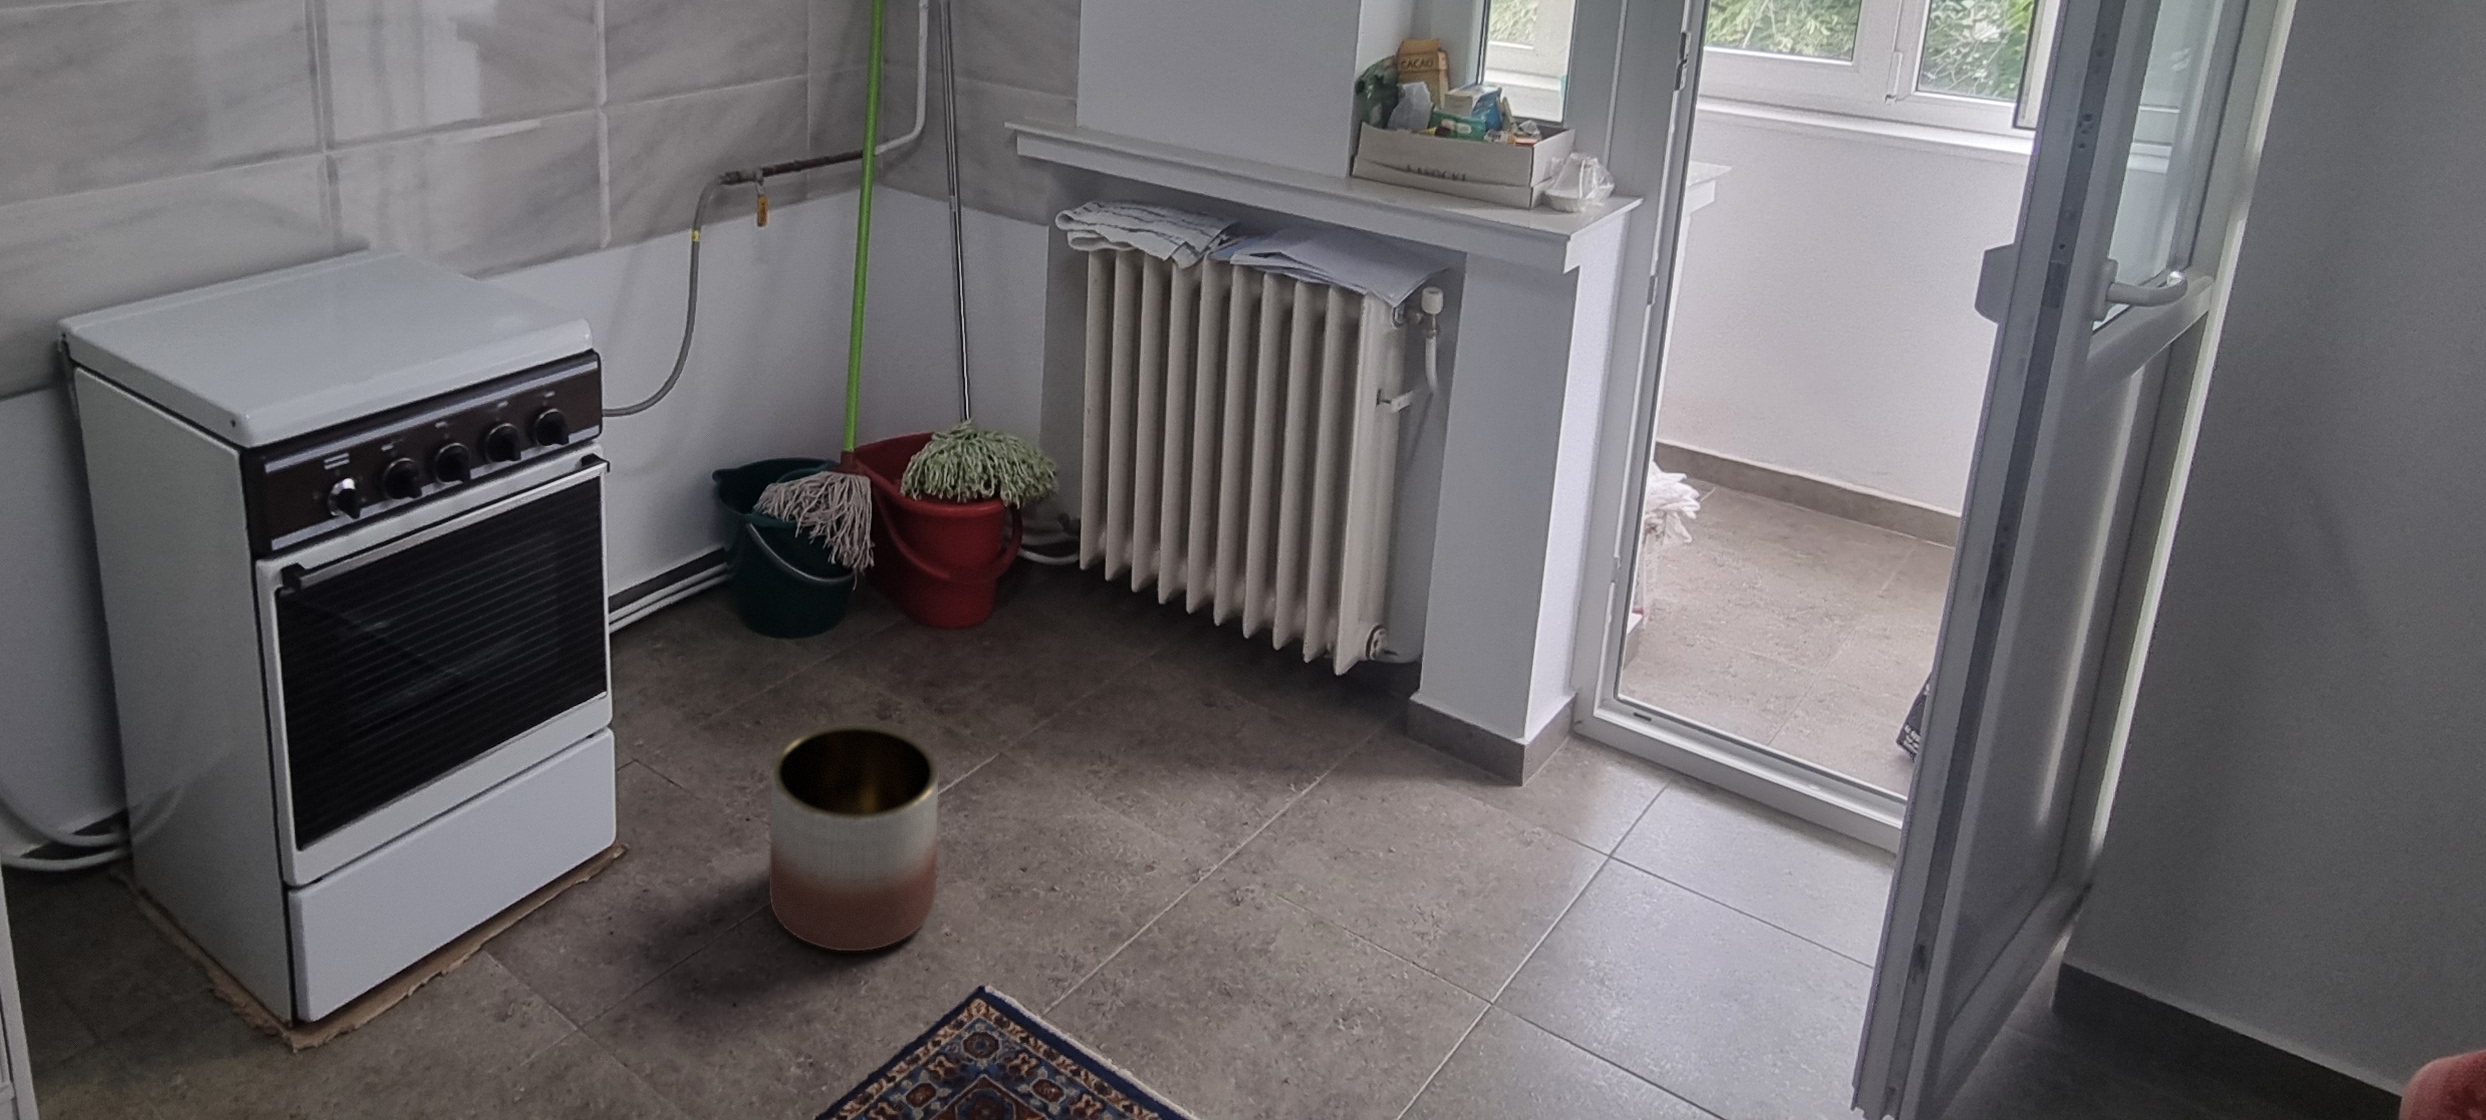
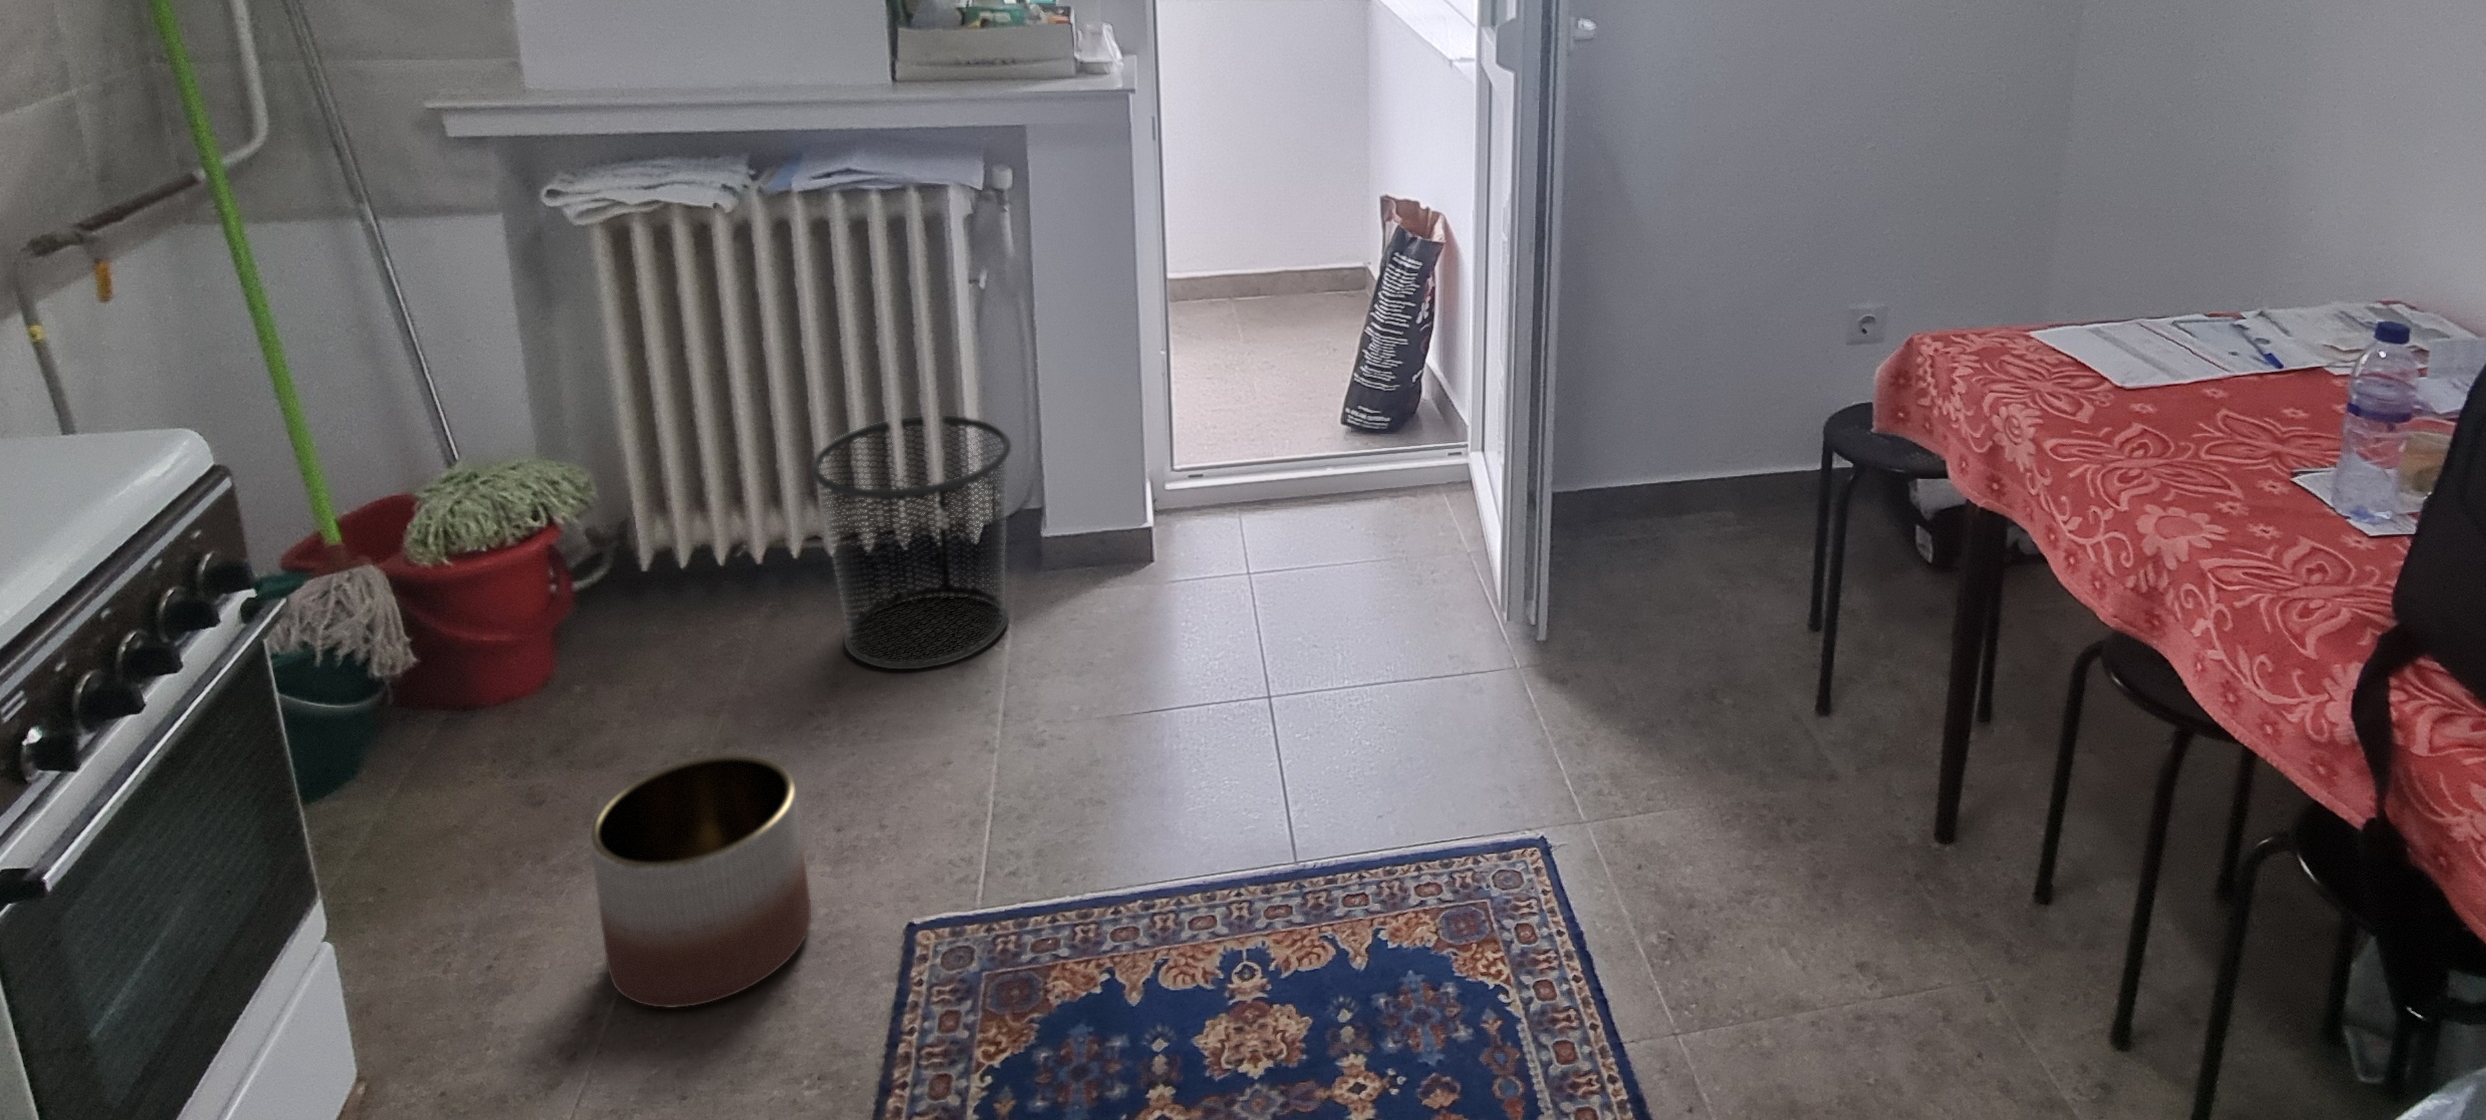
waste bin: none [1166,511,1364,779] -> present [811,416,1011,669]

